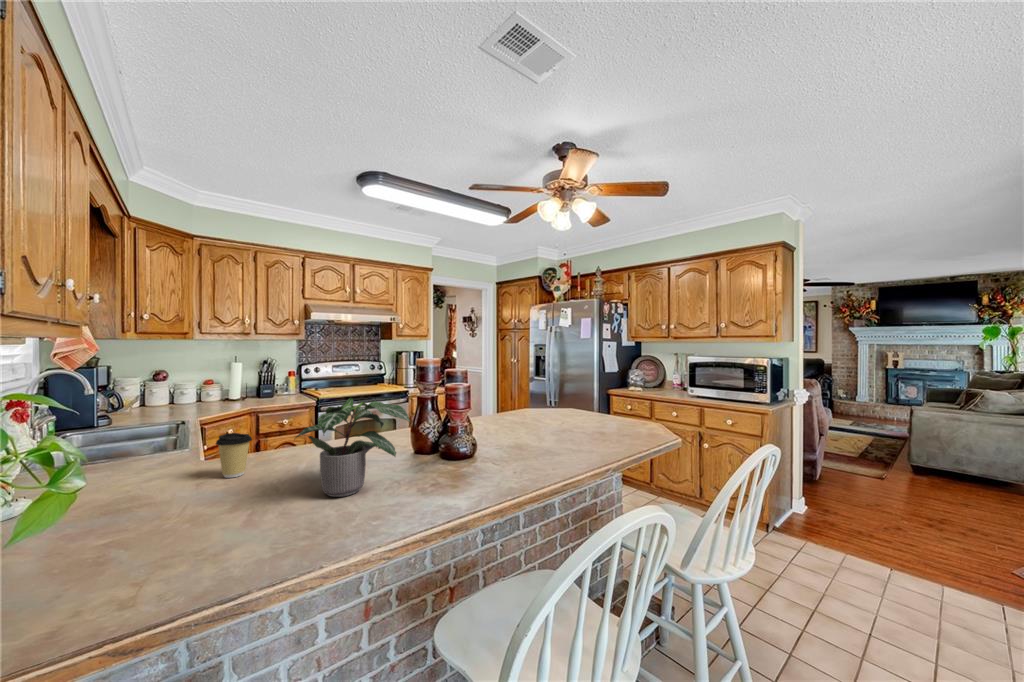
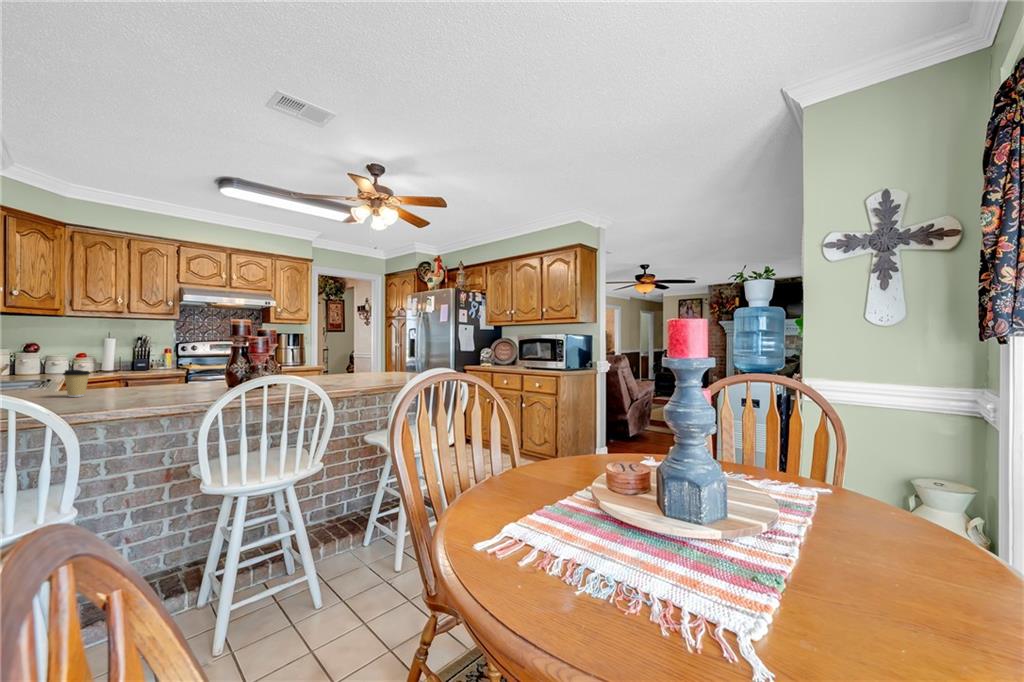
potted plant: present [297,398,410,497] -> none [114,345,194,401]

